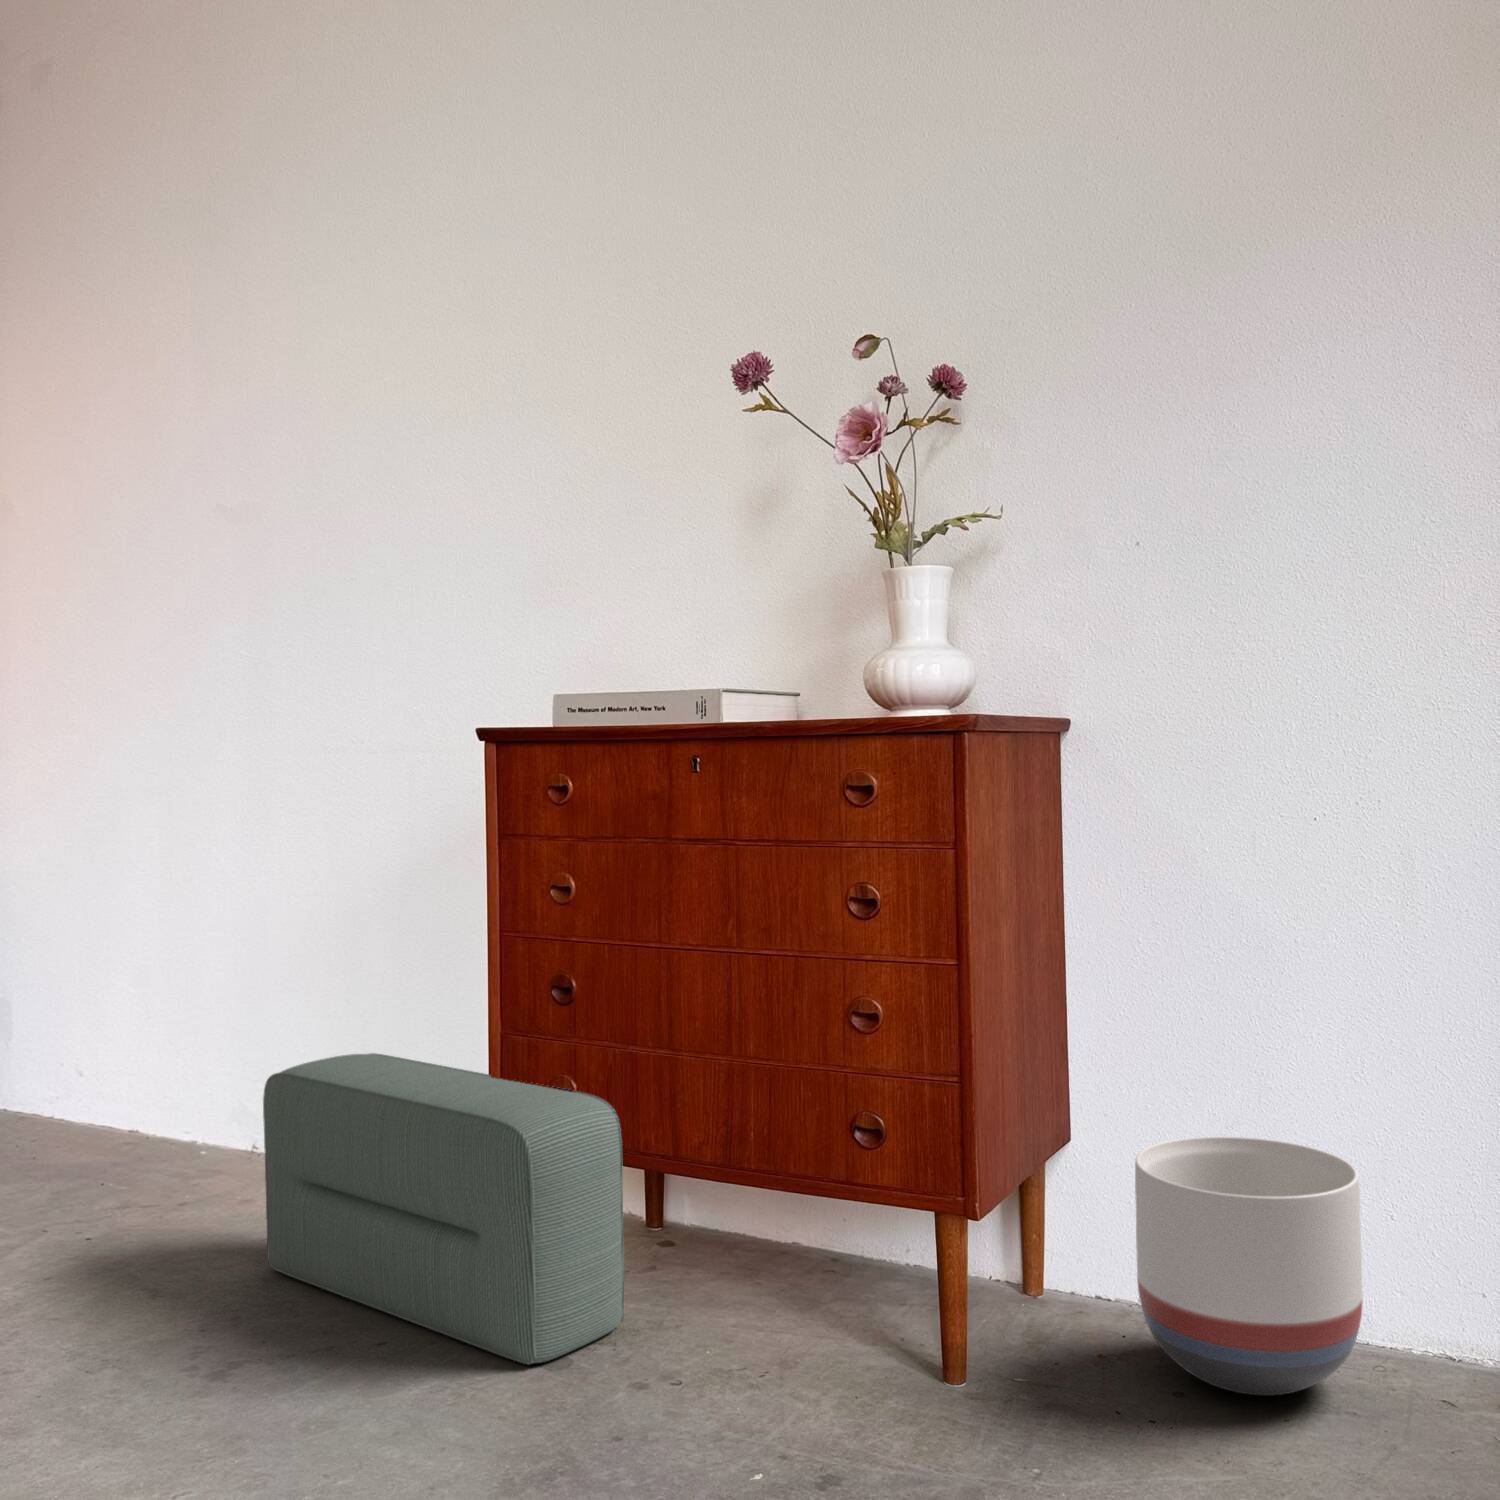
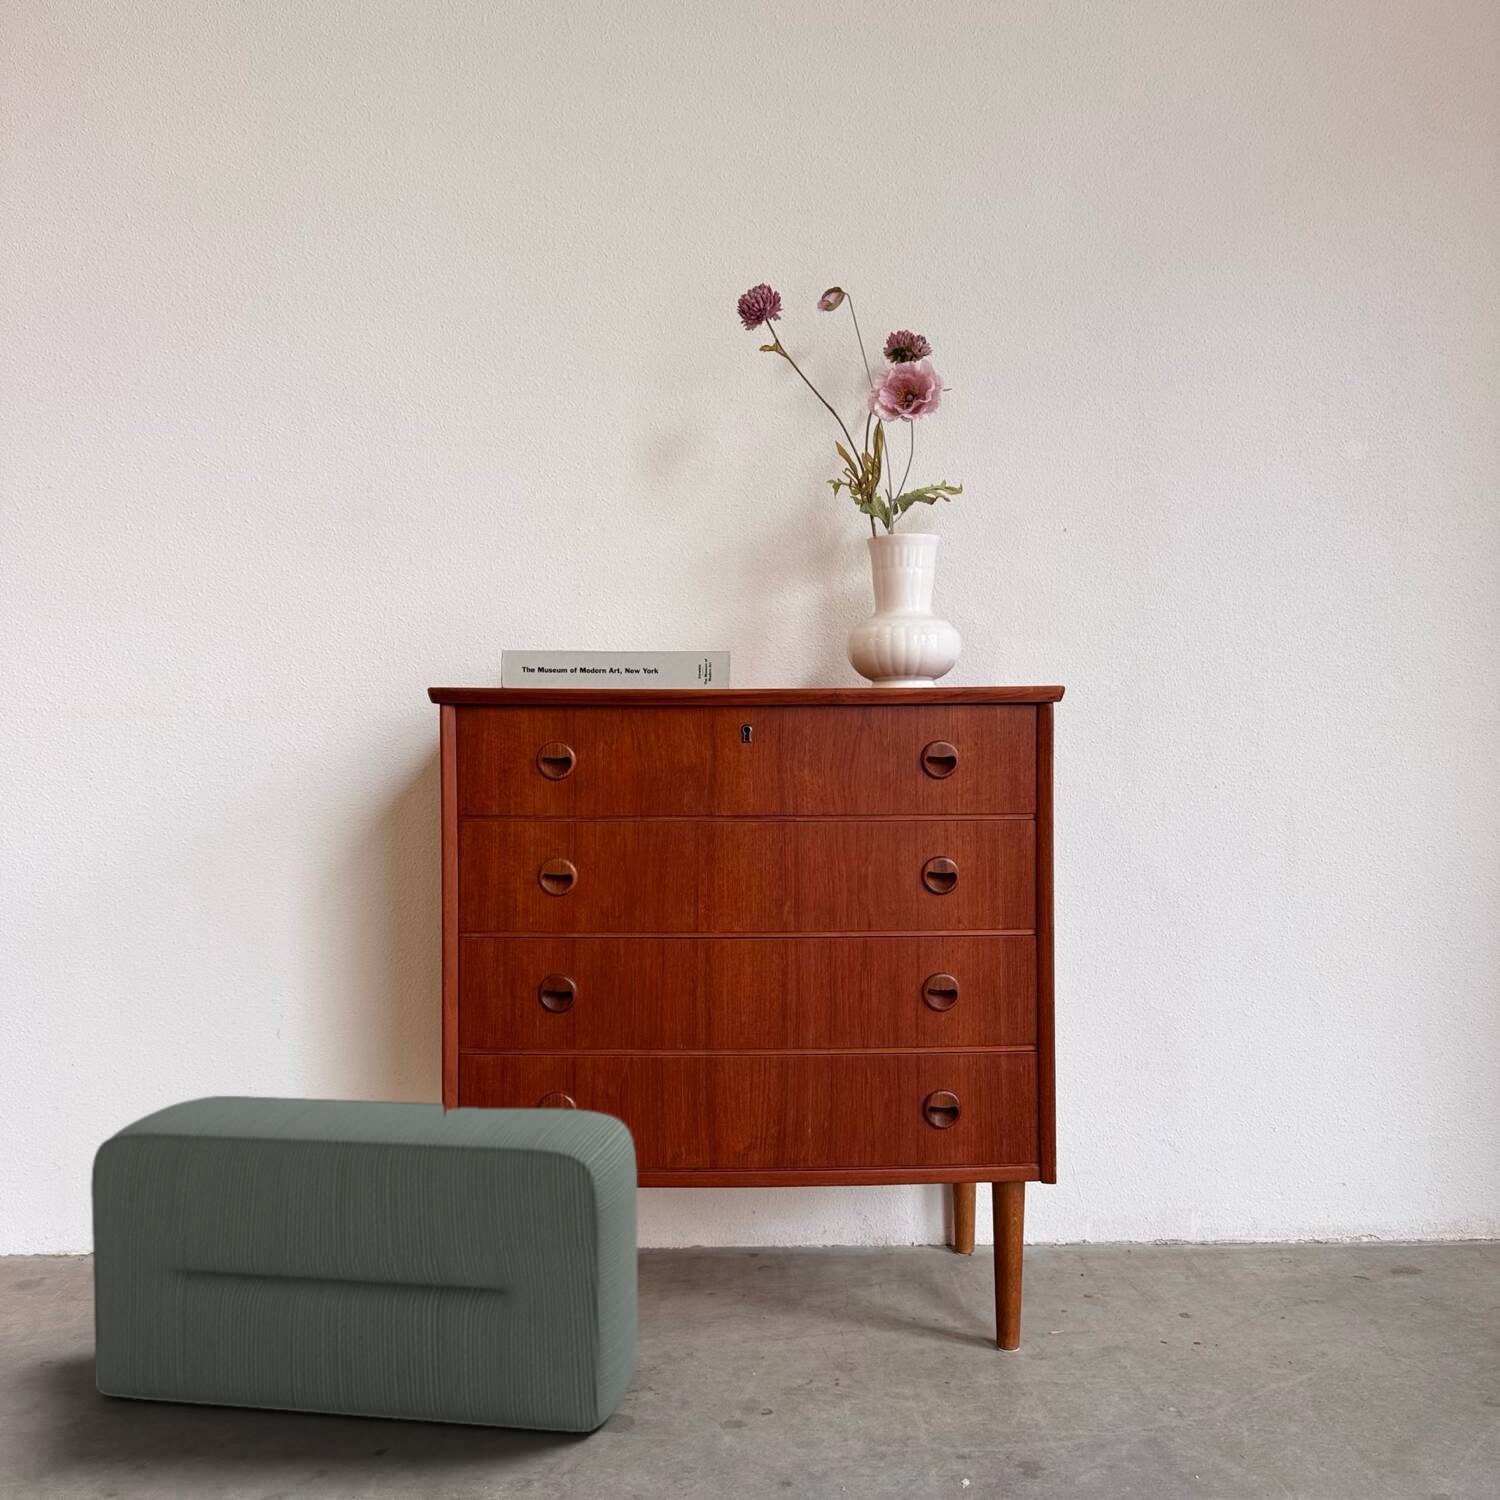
planter: present [1135,1137,1363,1395] -> none [1120,1075,1320,1302]

